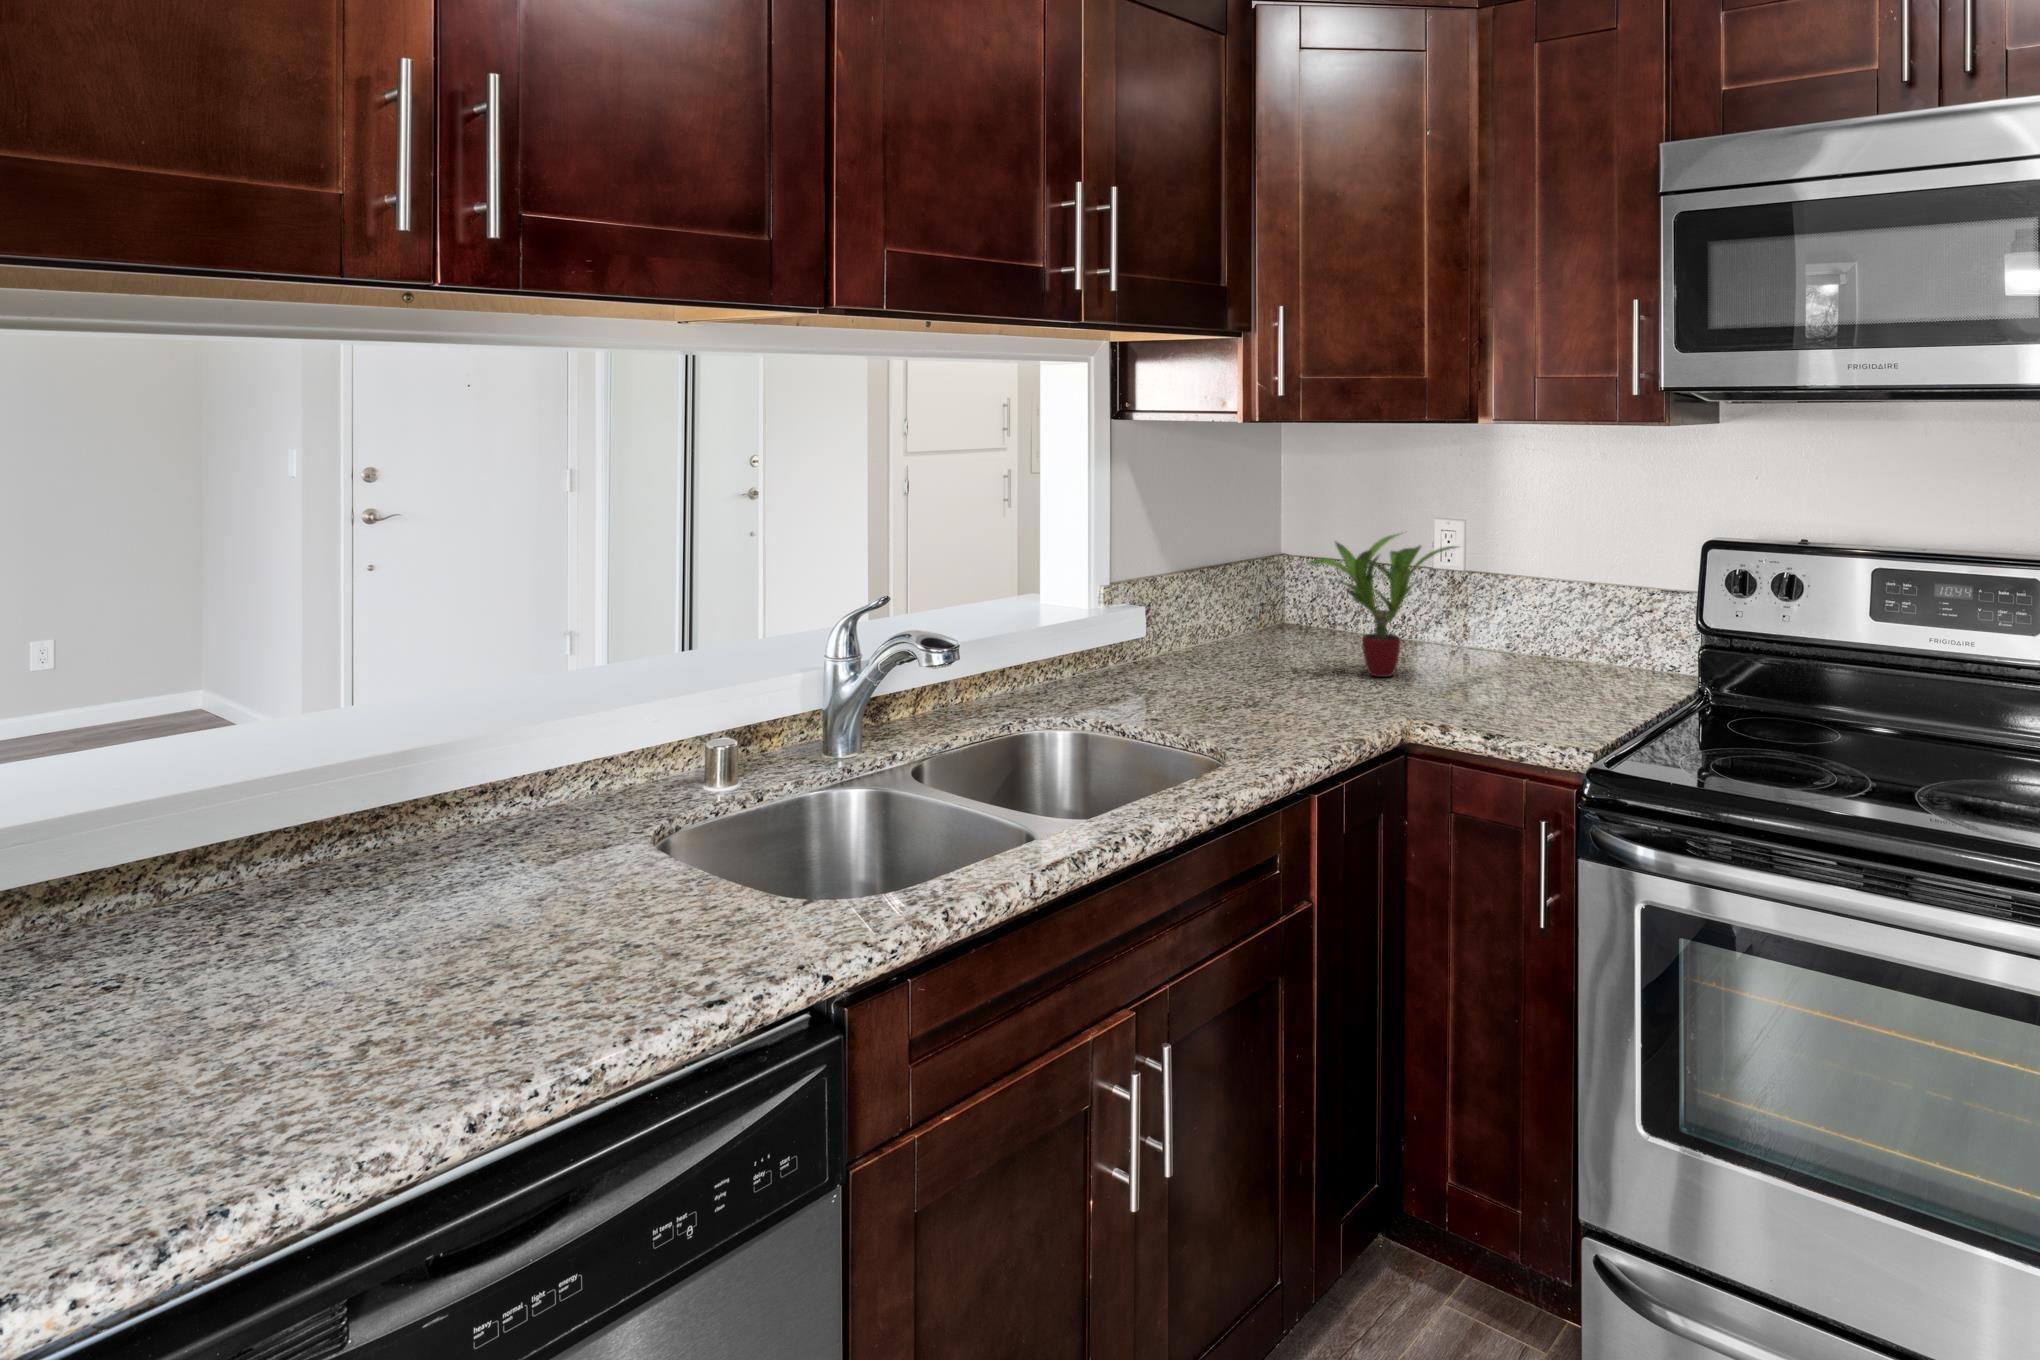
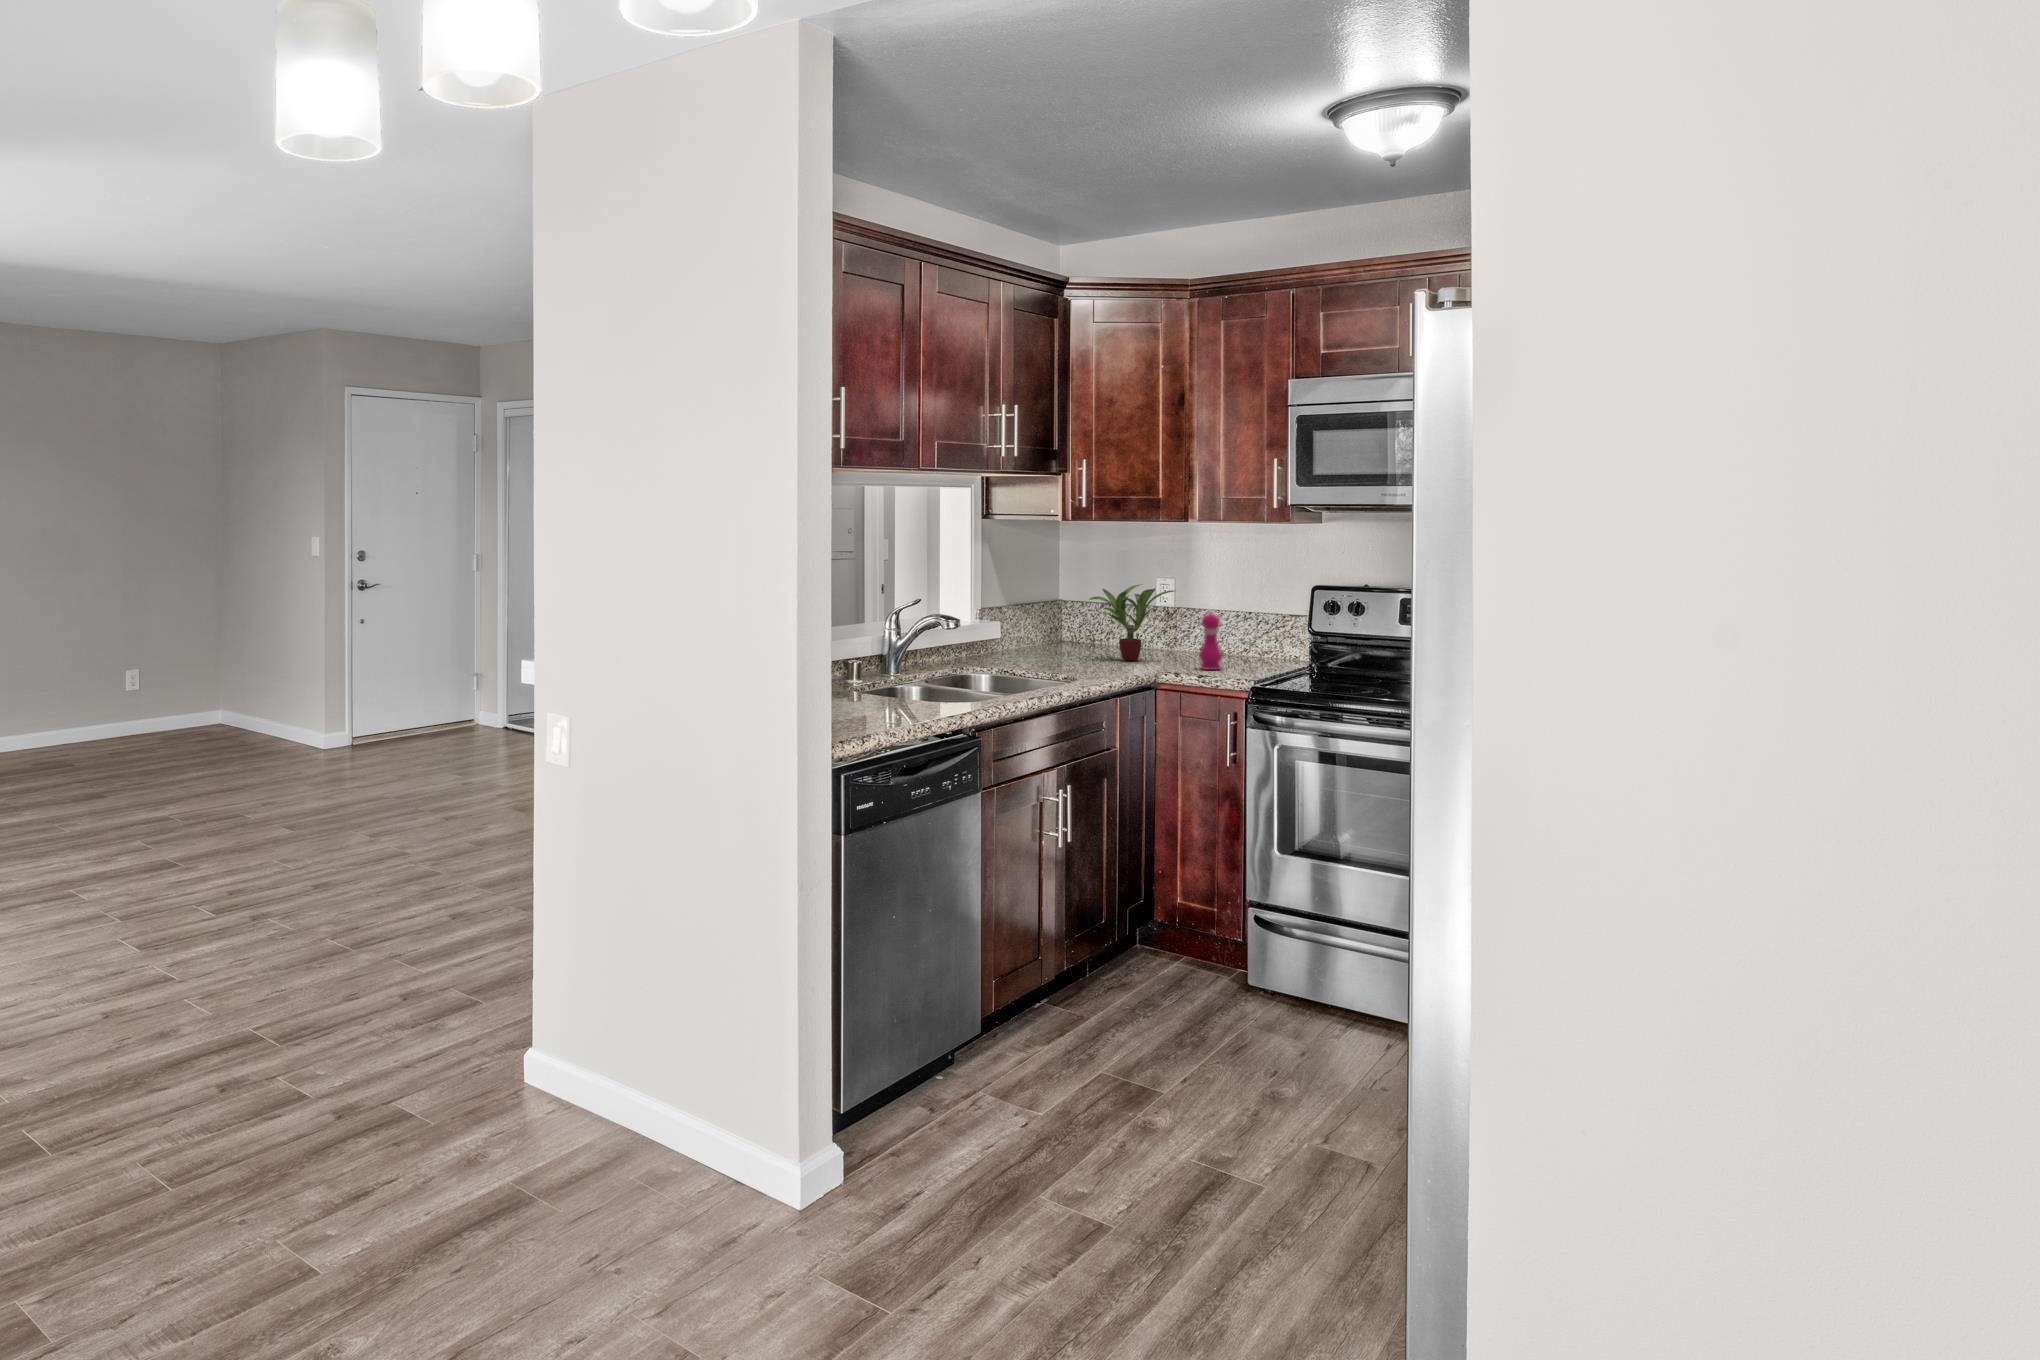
pepper mill: none [1496,591,1537,708] -> present [1199,610,1222,670]

